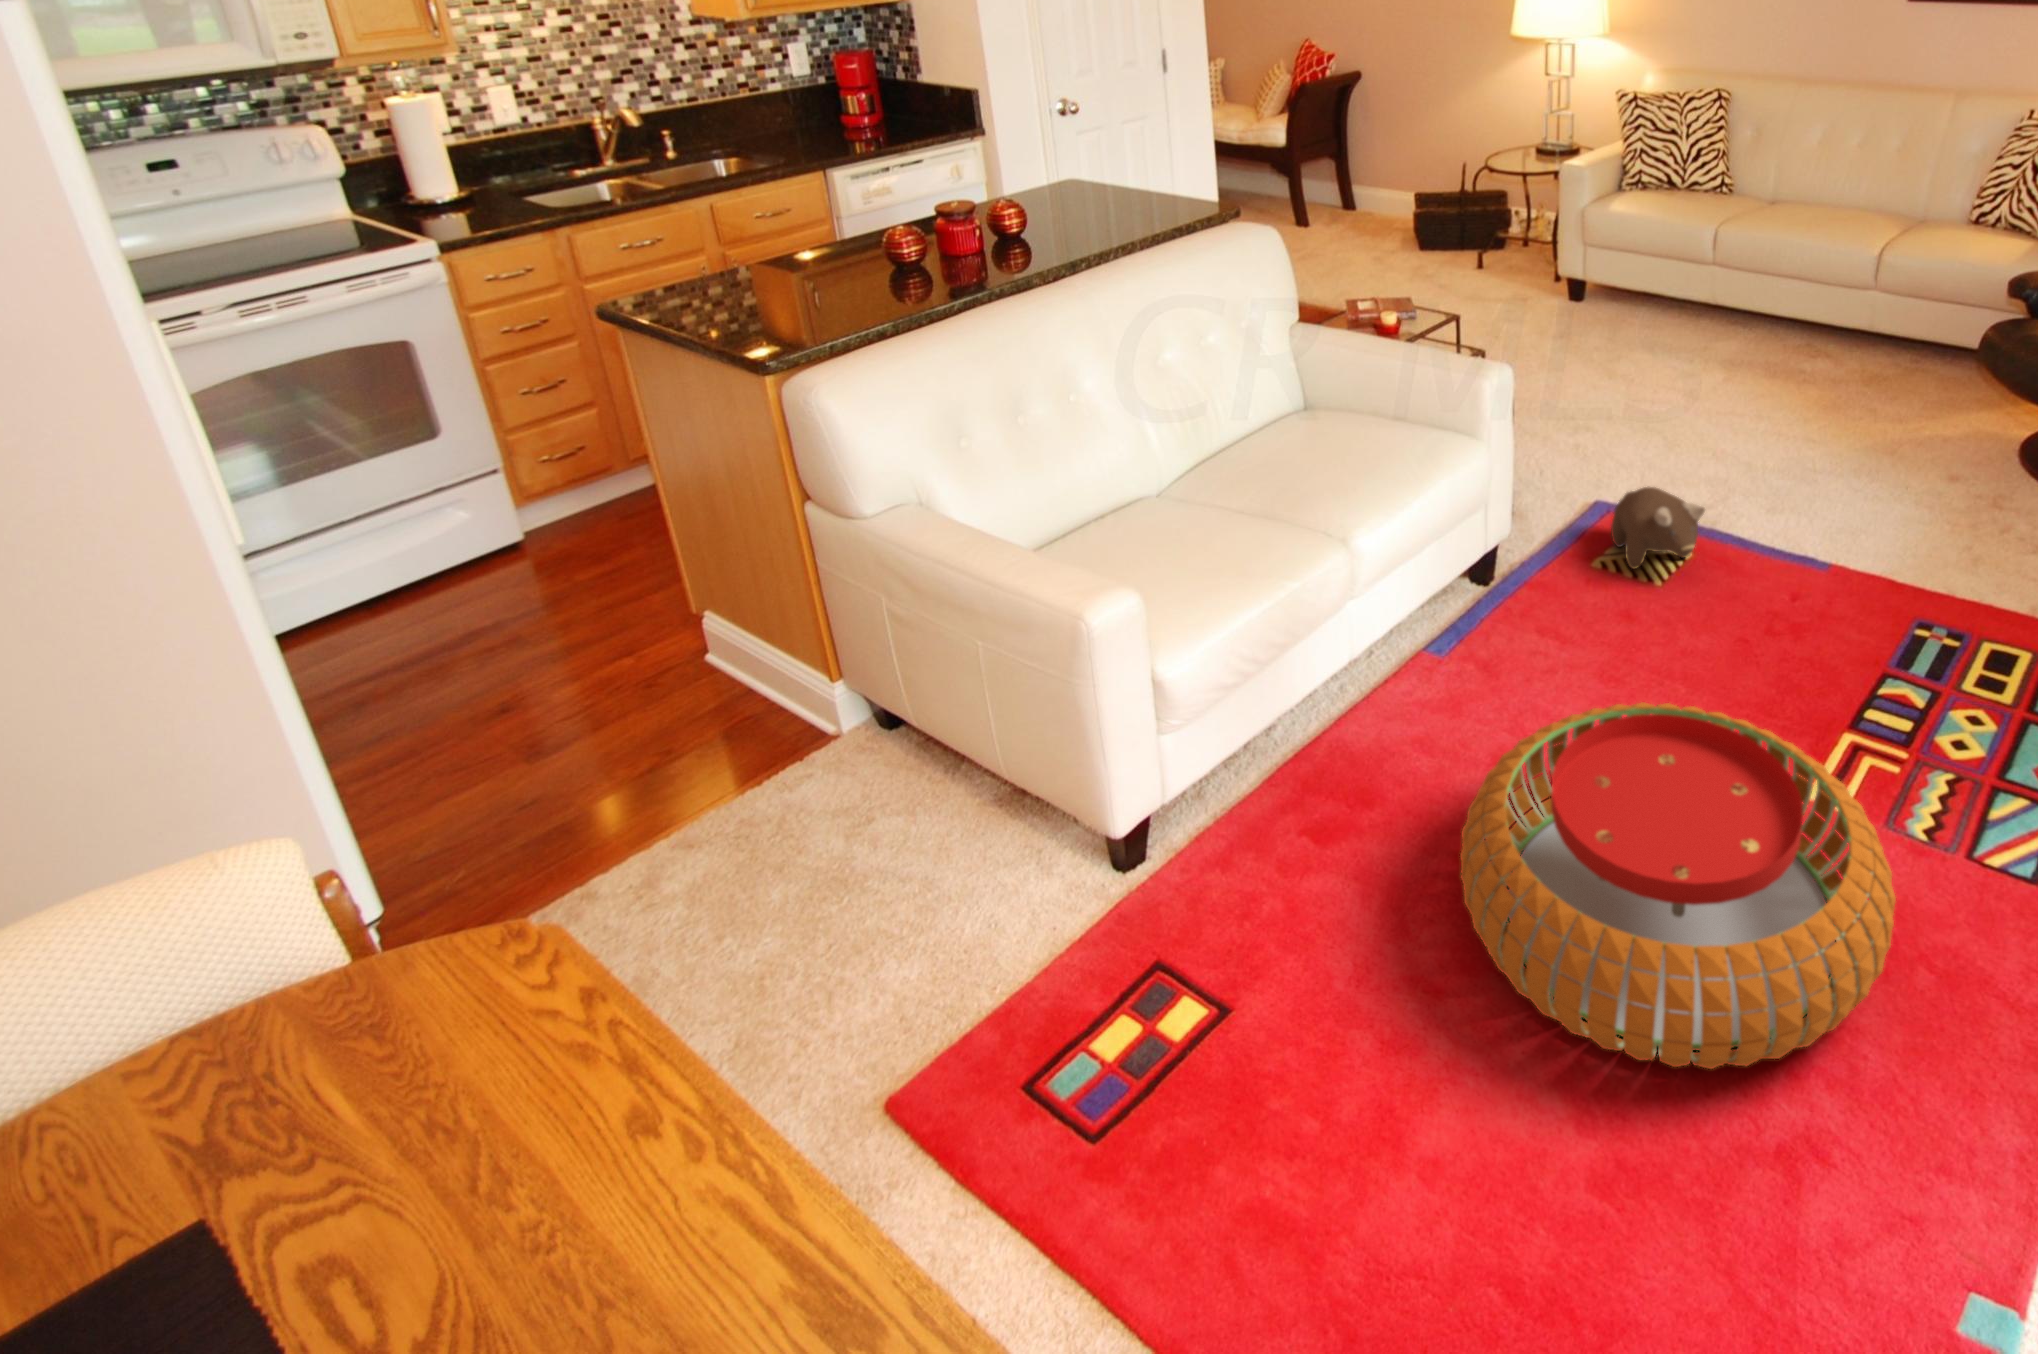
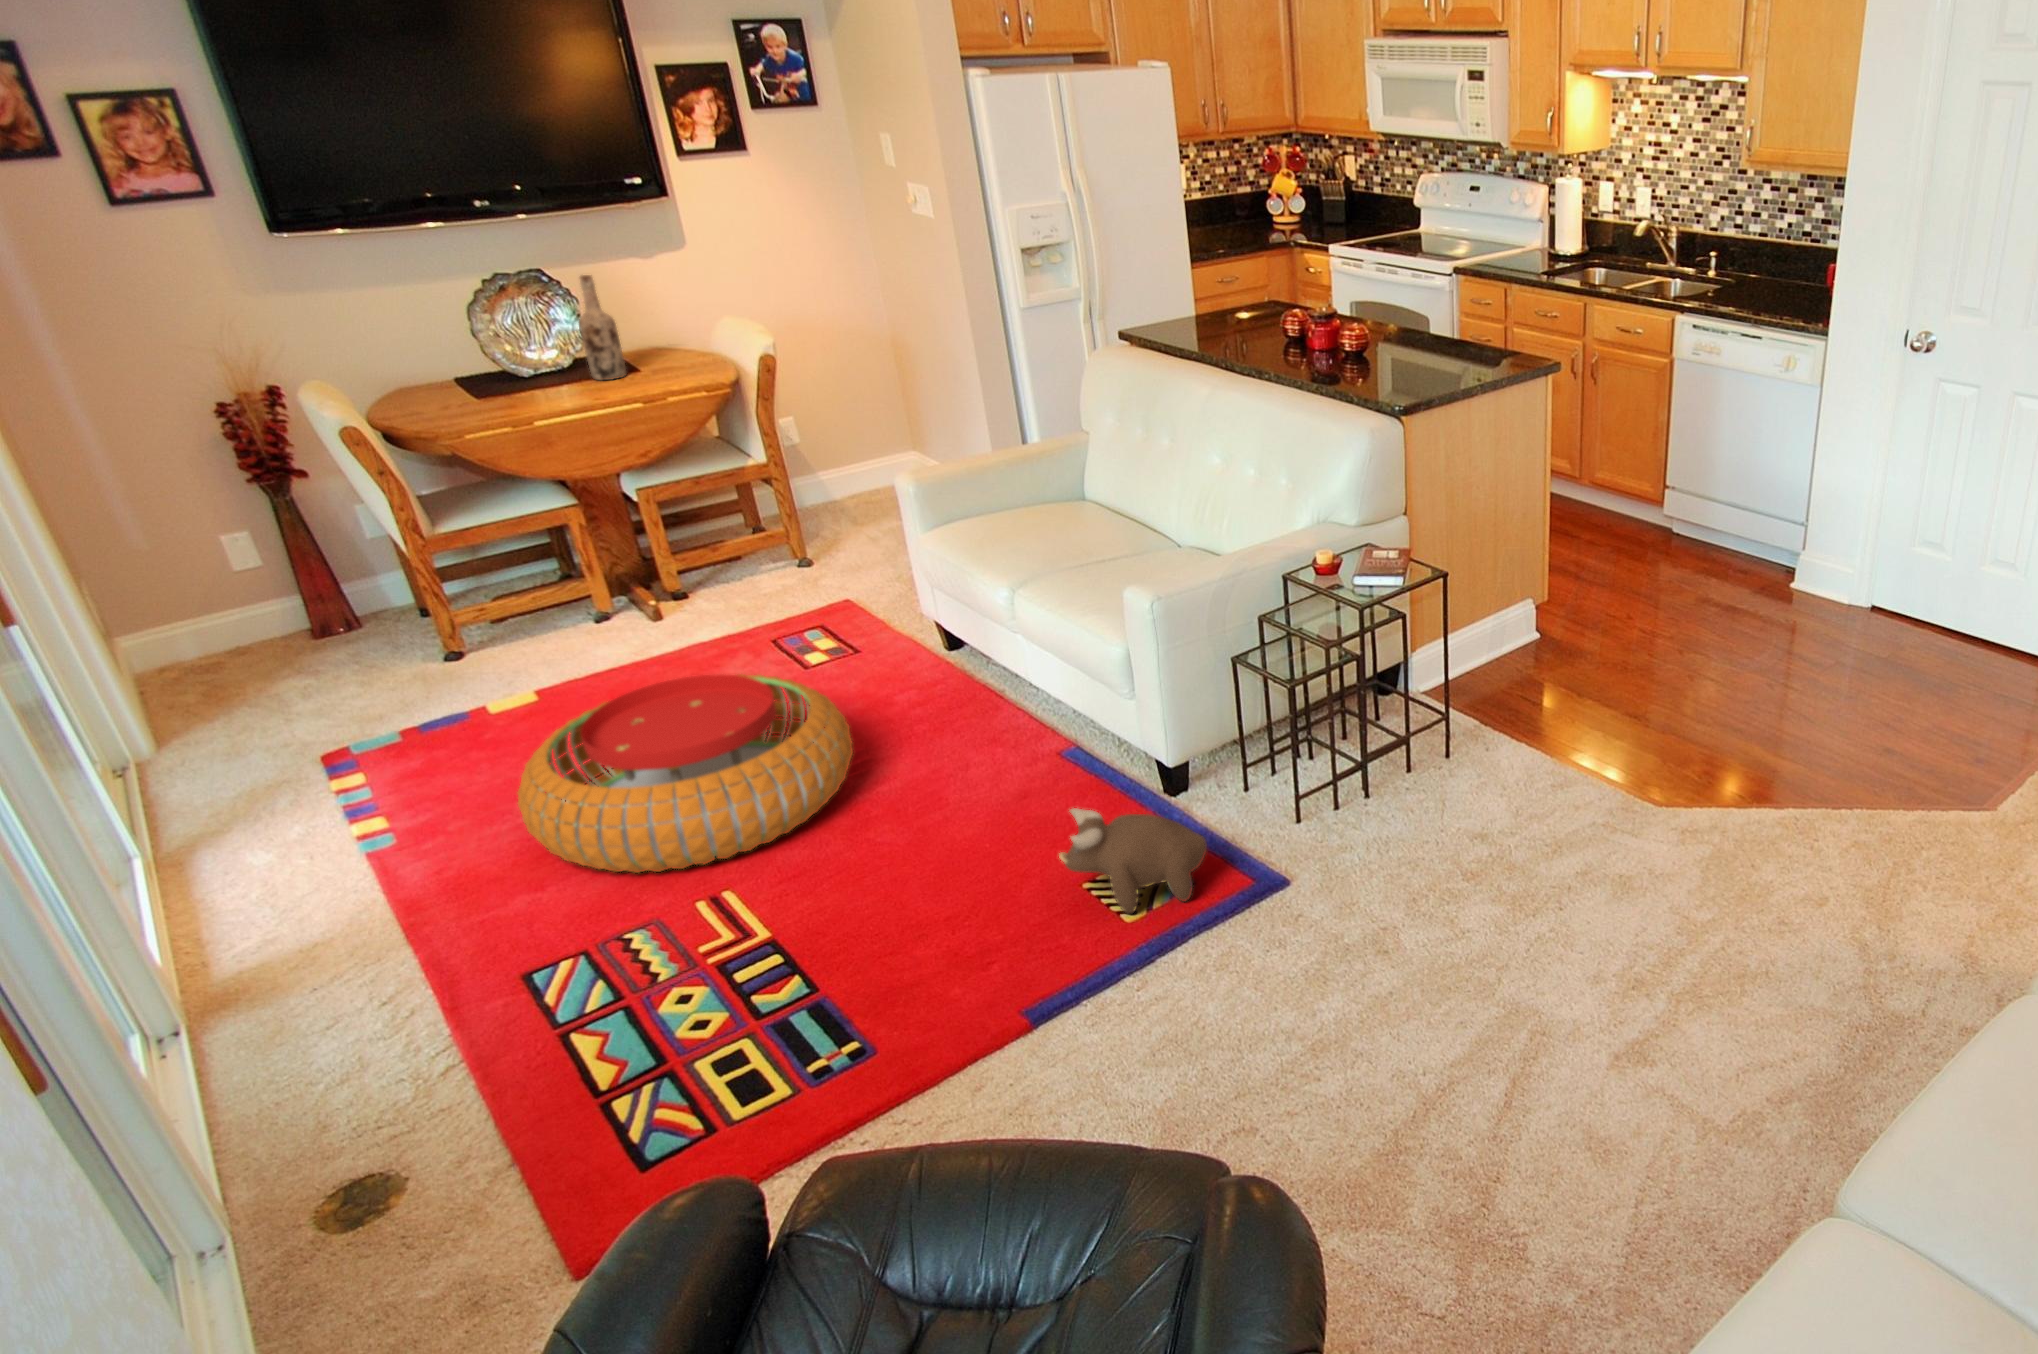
wine bottle: none [361,811,569,1177] -> present [579,275,626,380]

